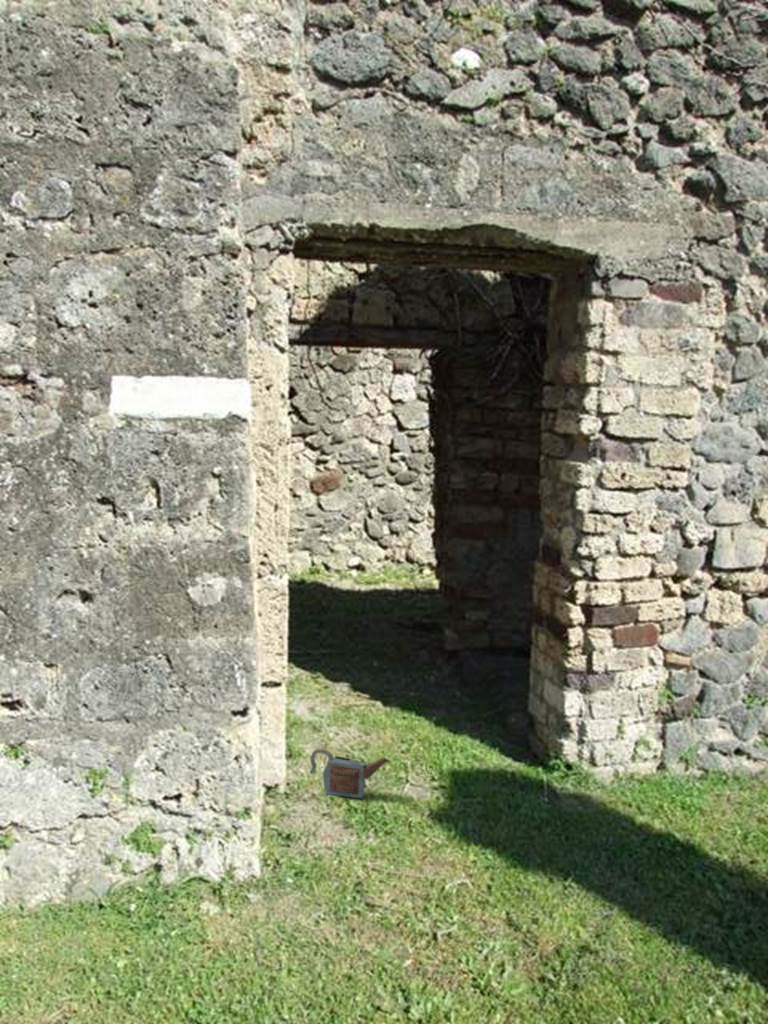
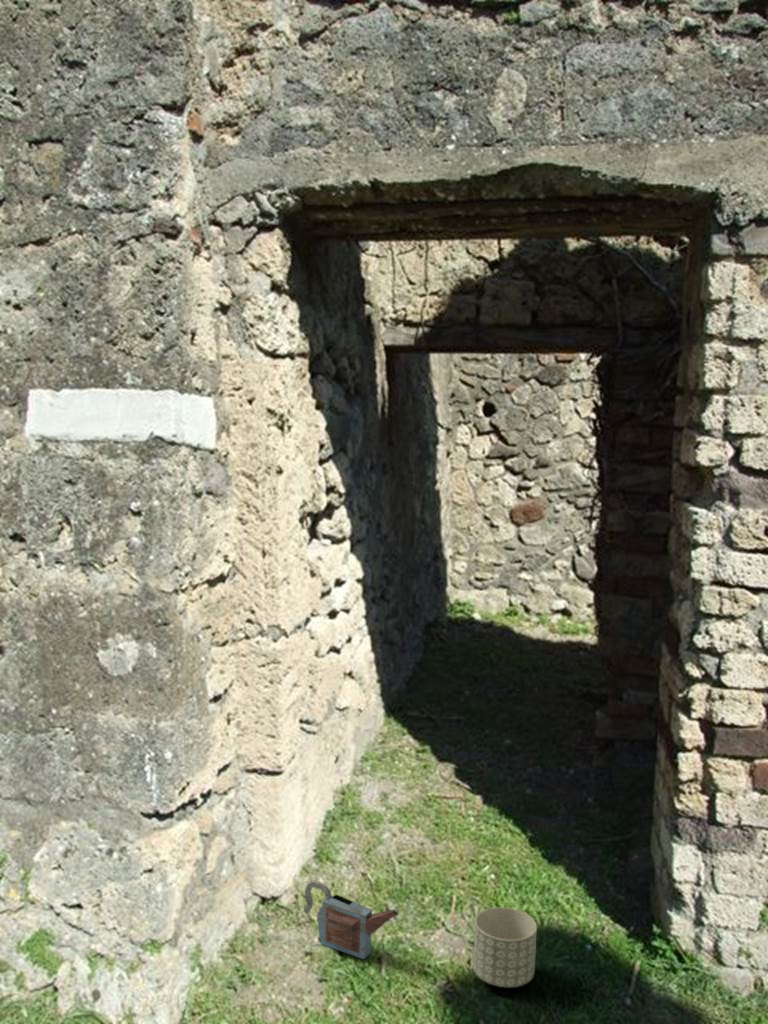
planter: none [439,749,484,800] -> present [473,907,537,987]

